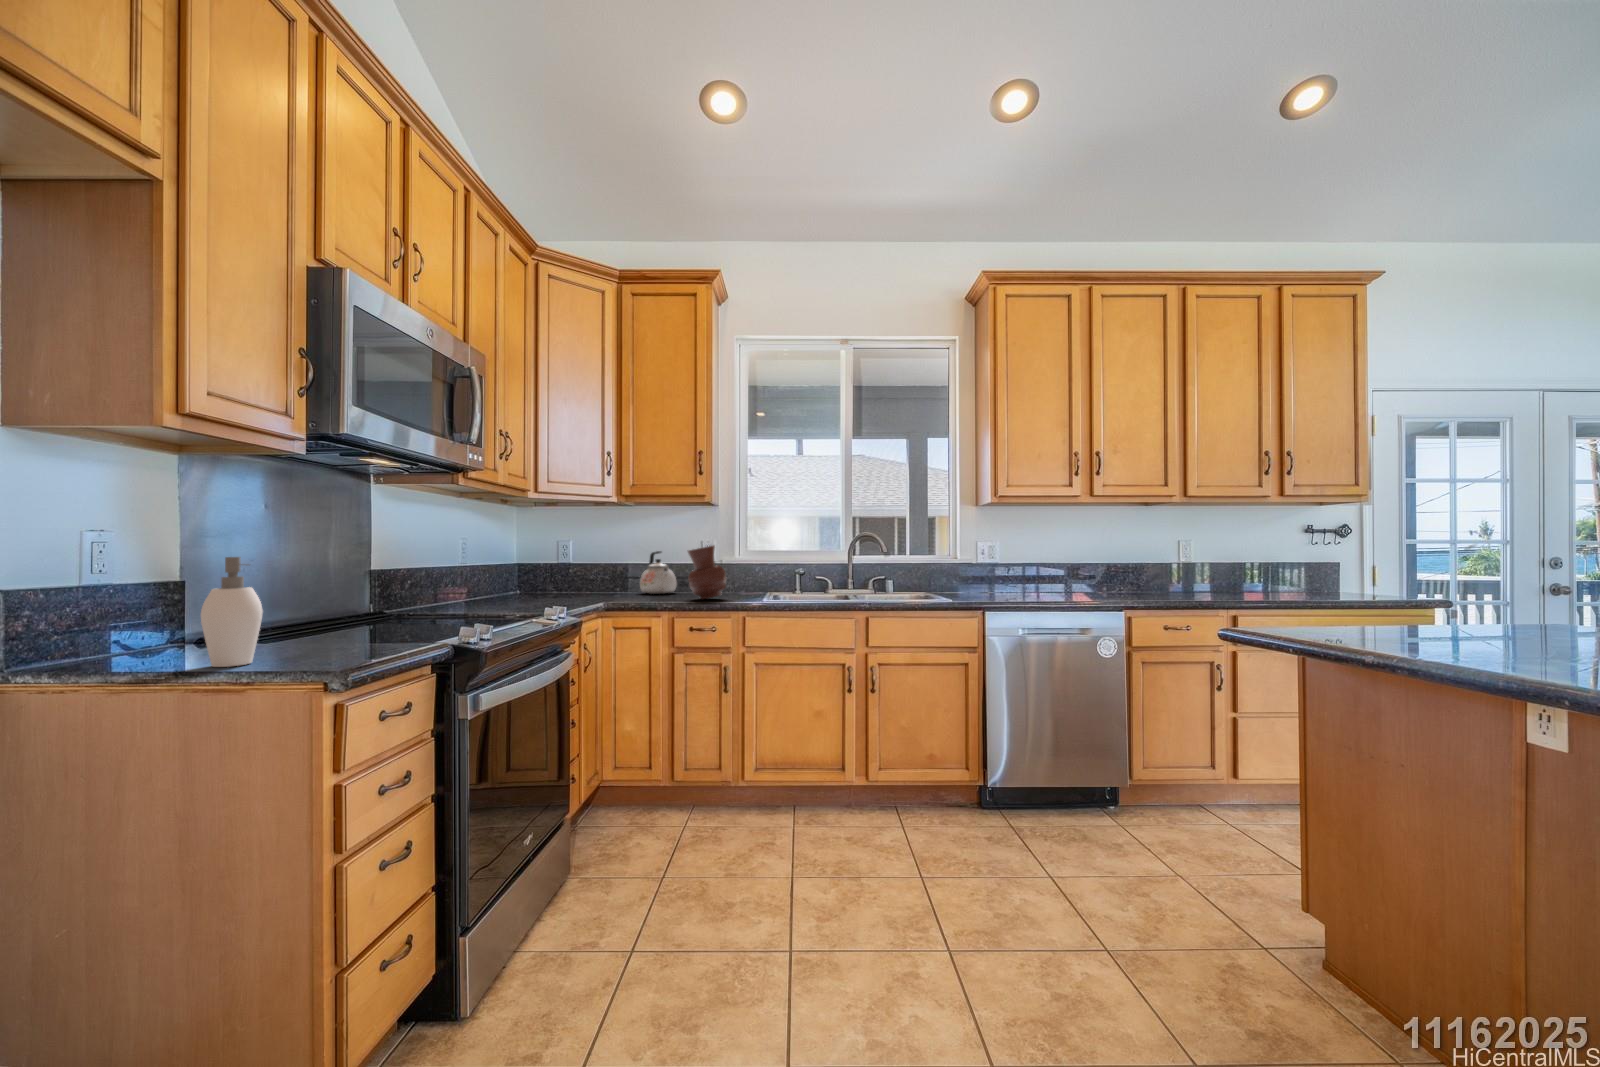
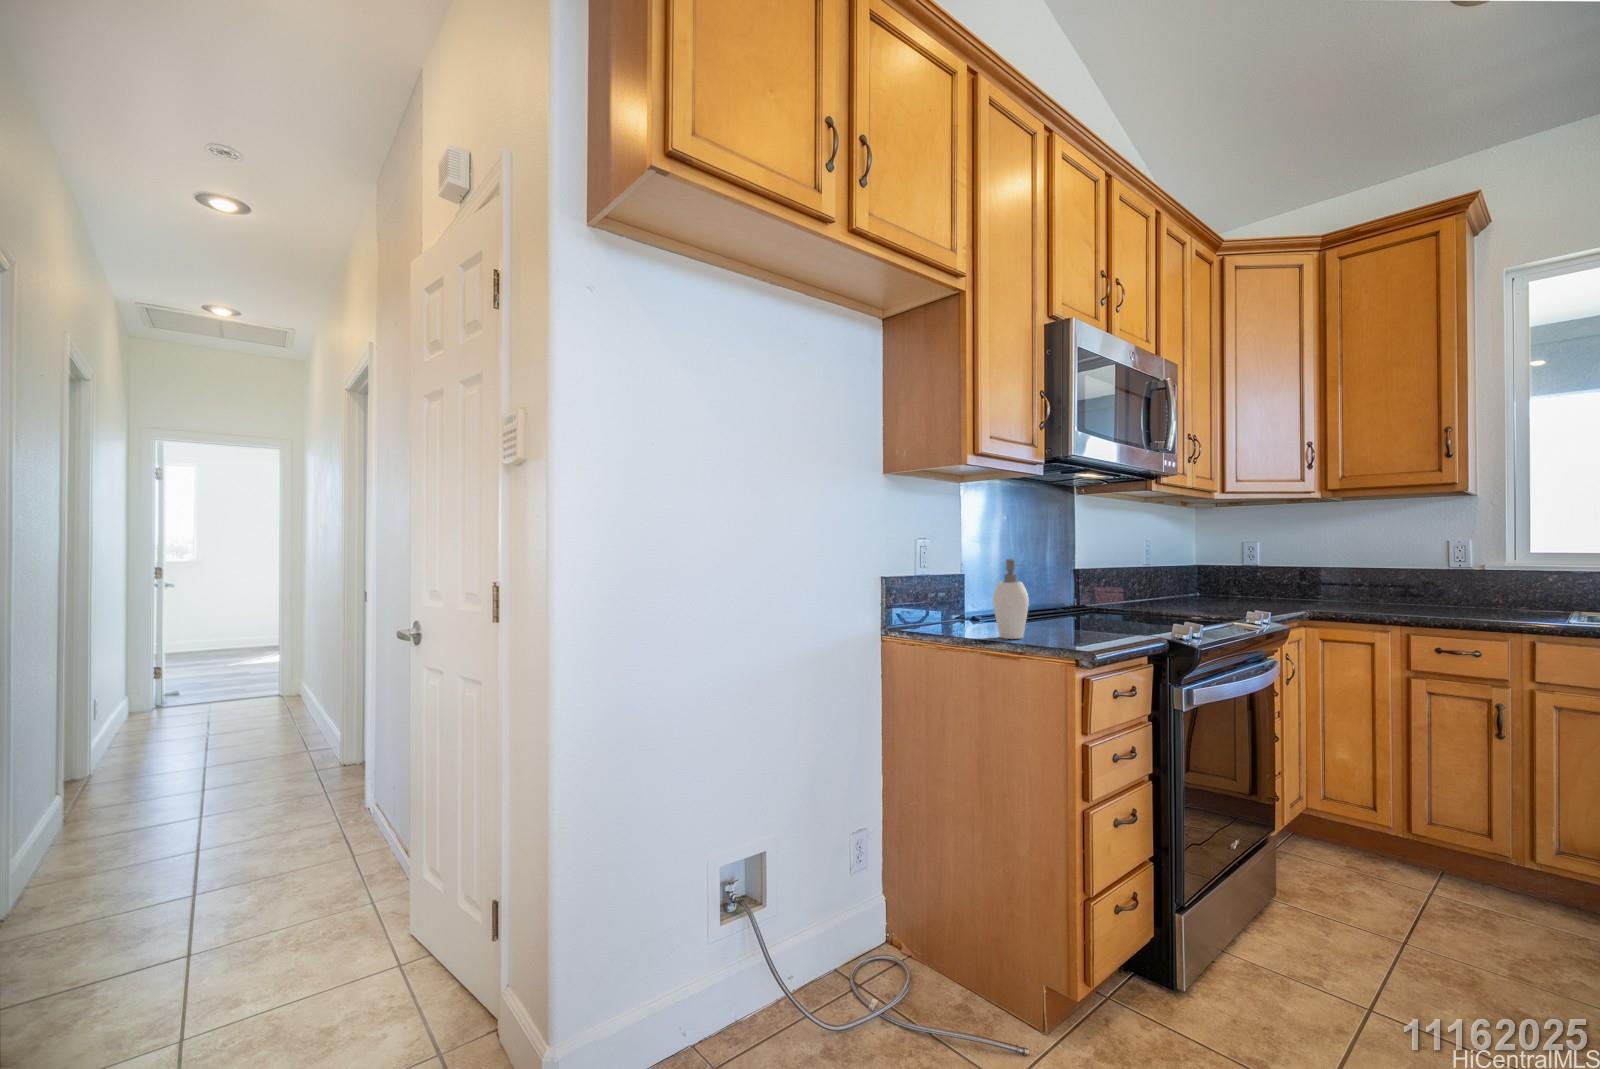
vase: present [688,545,726,599] -> none [1430,548,1499,618]
kettle: present [640,551,677,594] -> none [1354,554,1411,606]

